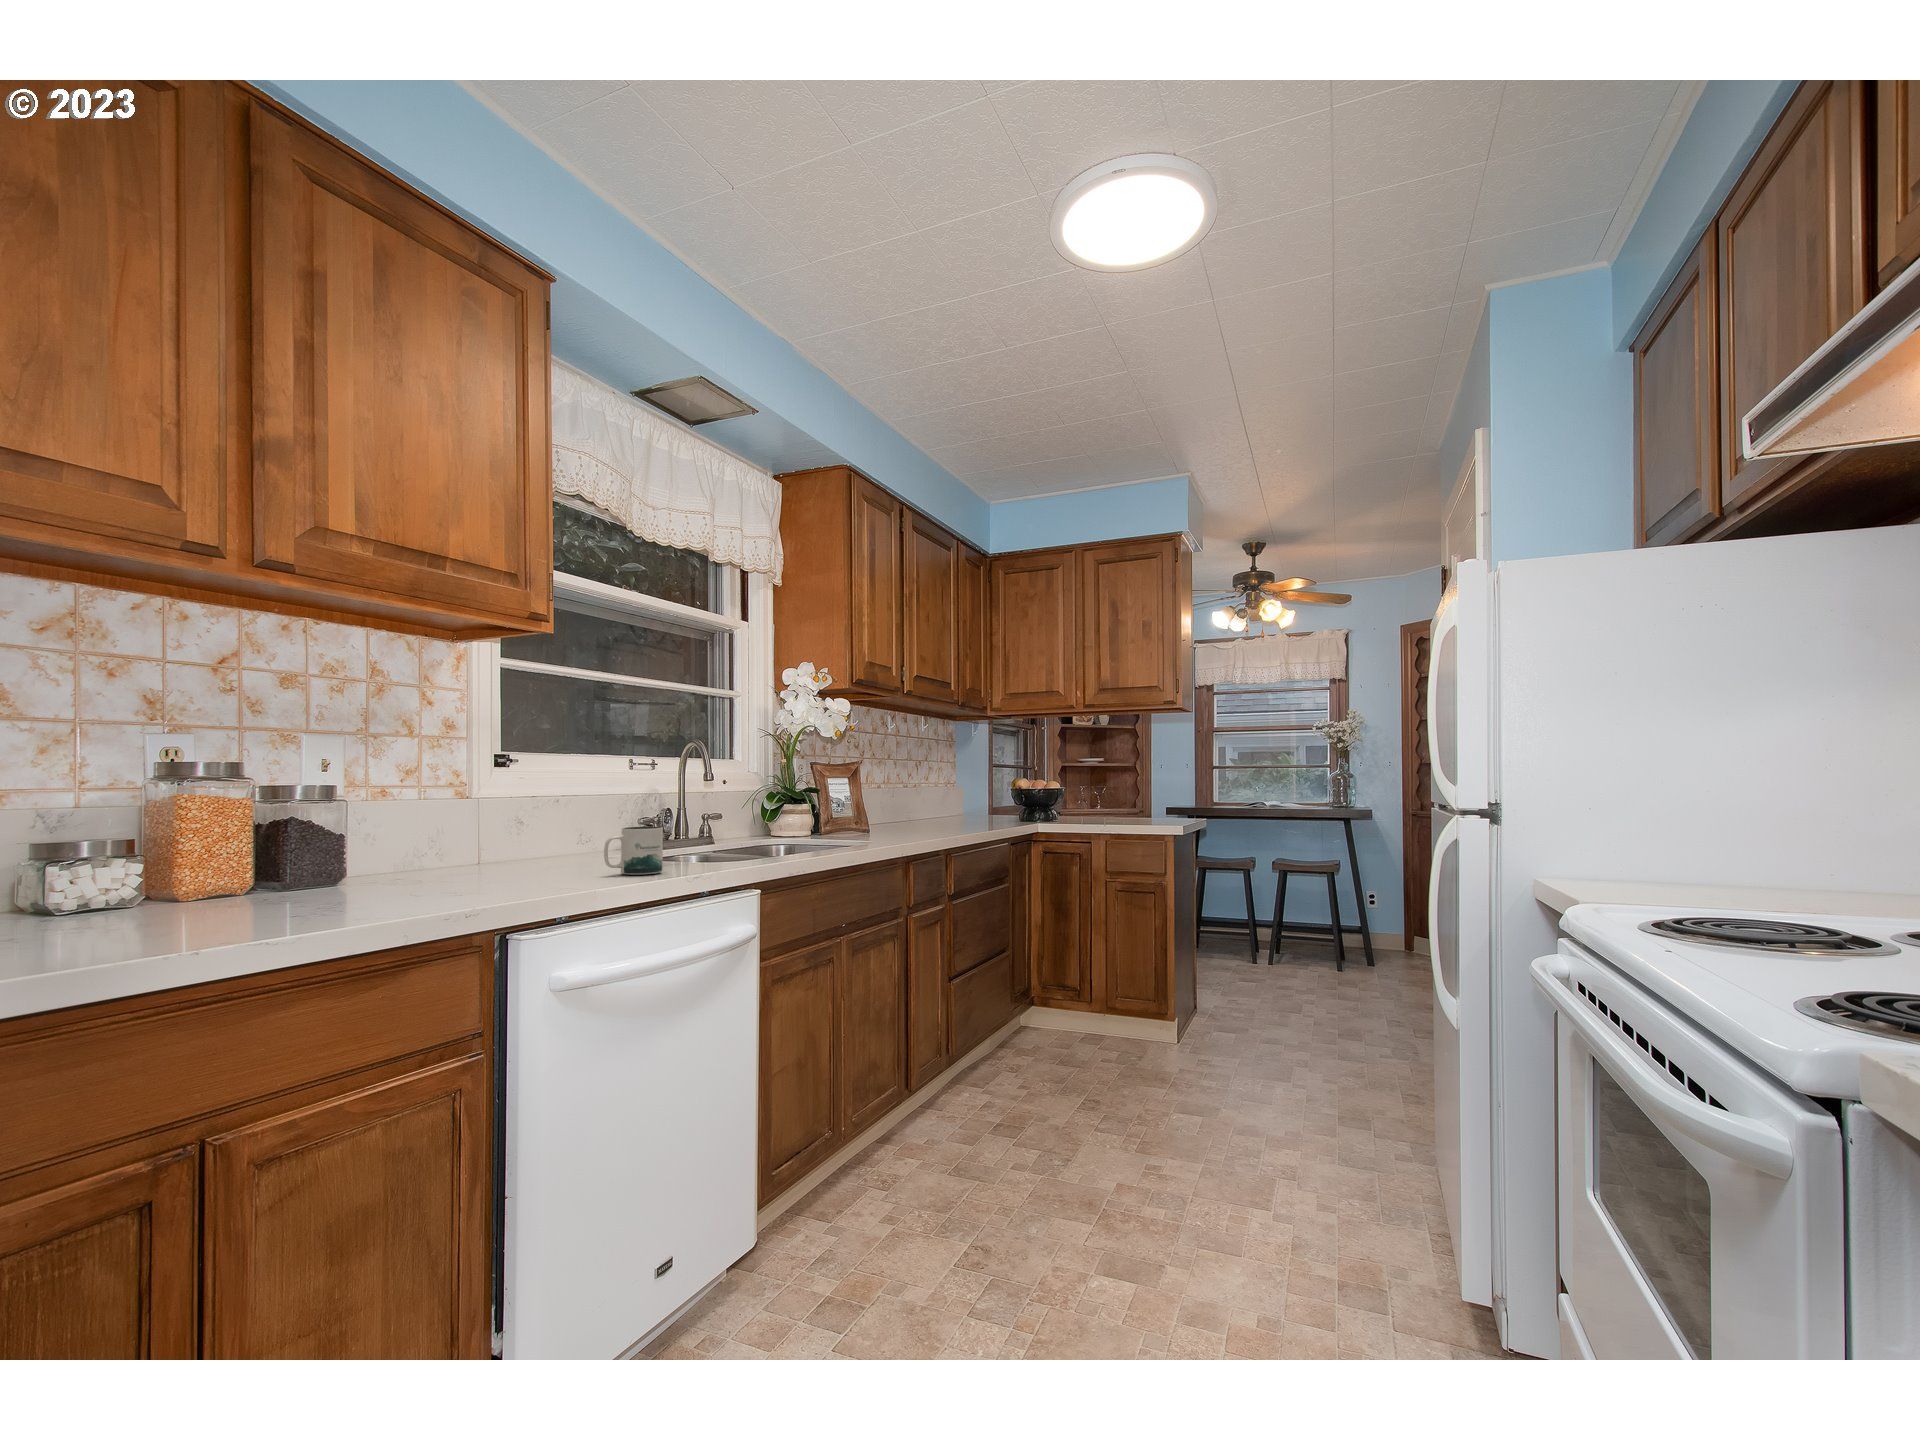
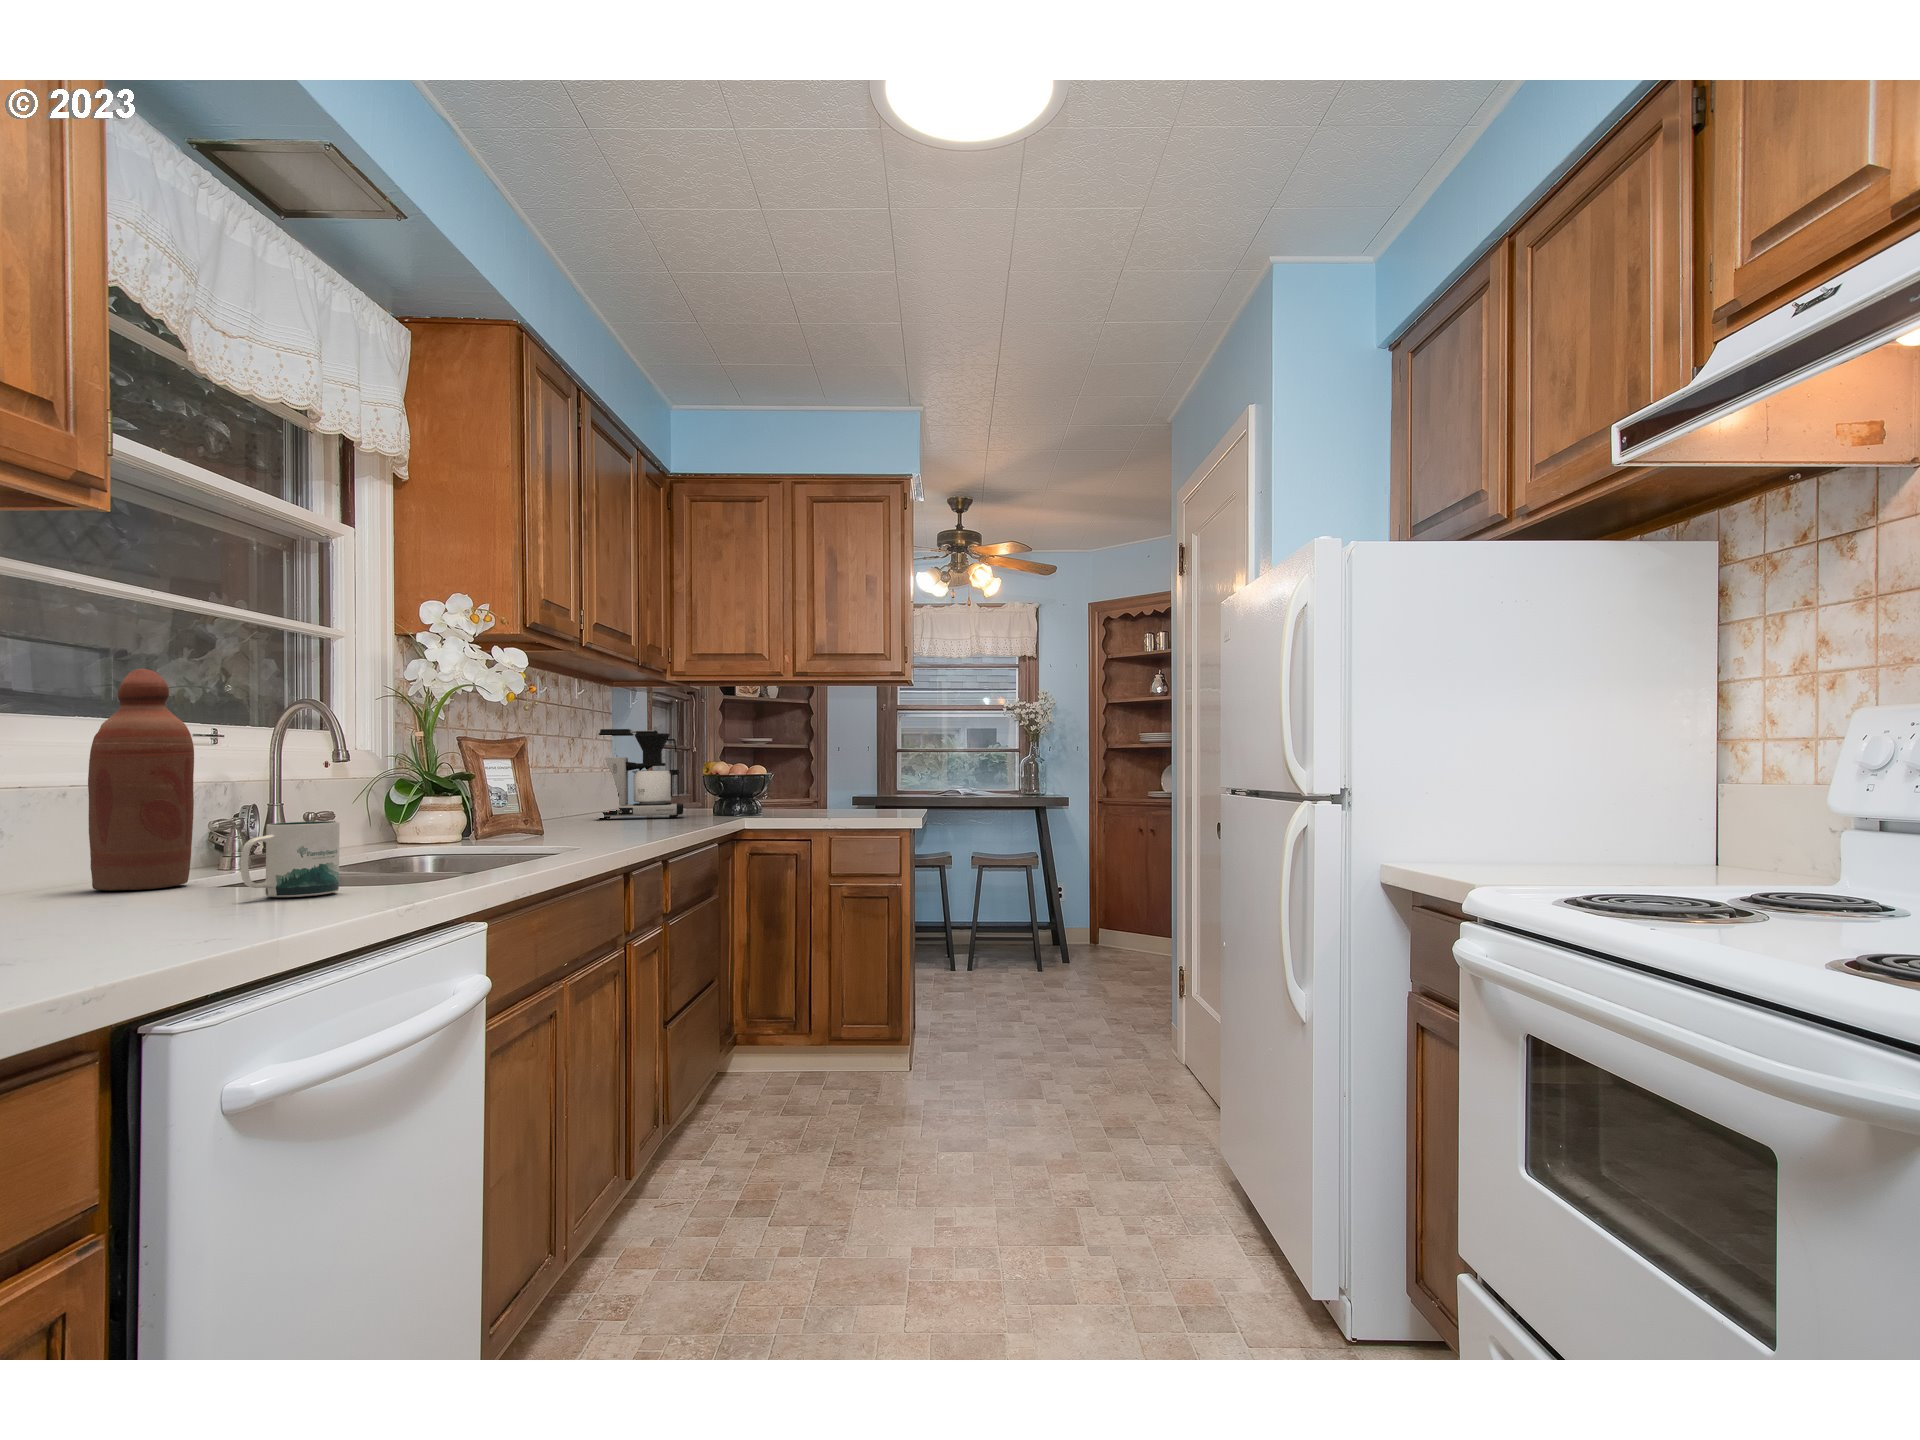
bottle: none [554,729,609,863] -> present [88,669,194,890]
coffee maker: none [936,751,1004,821] -> present [599,729,683,820]

